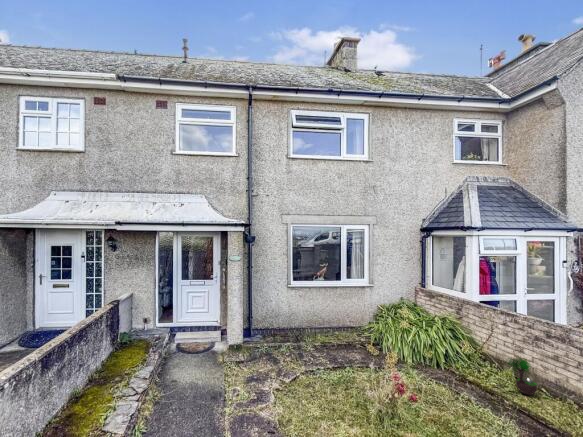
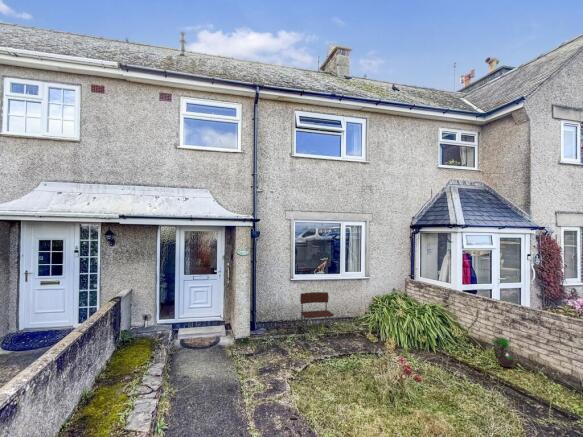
bench: none [300,298,334,338] -> present [300,292,334,330]

